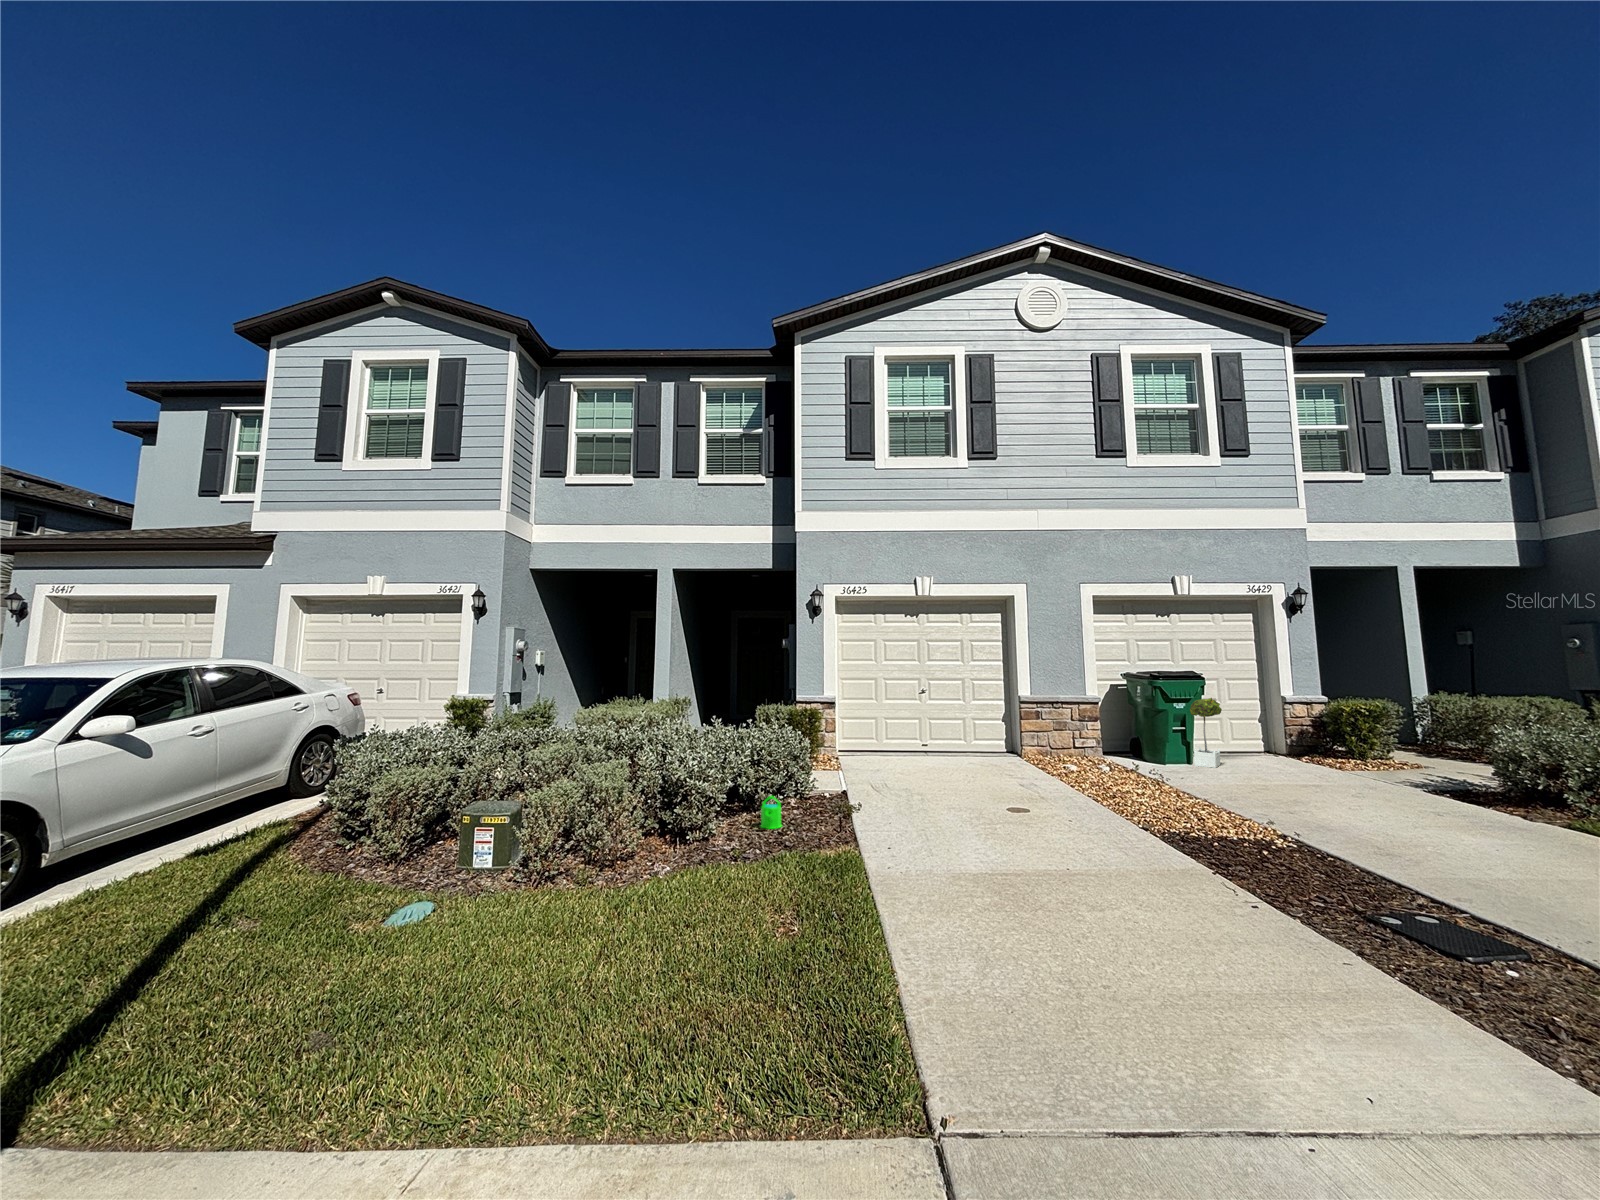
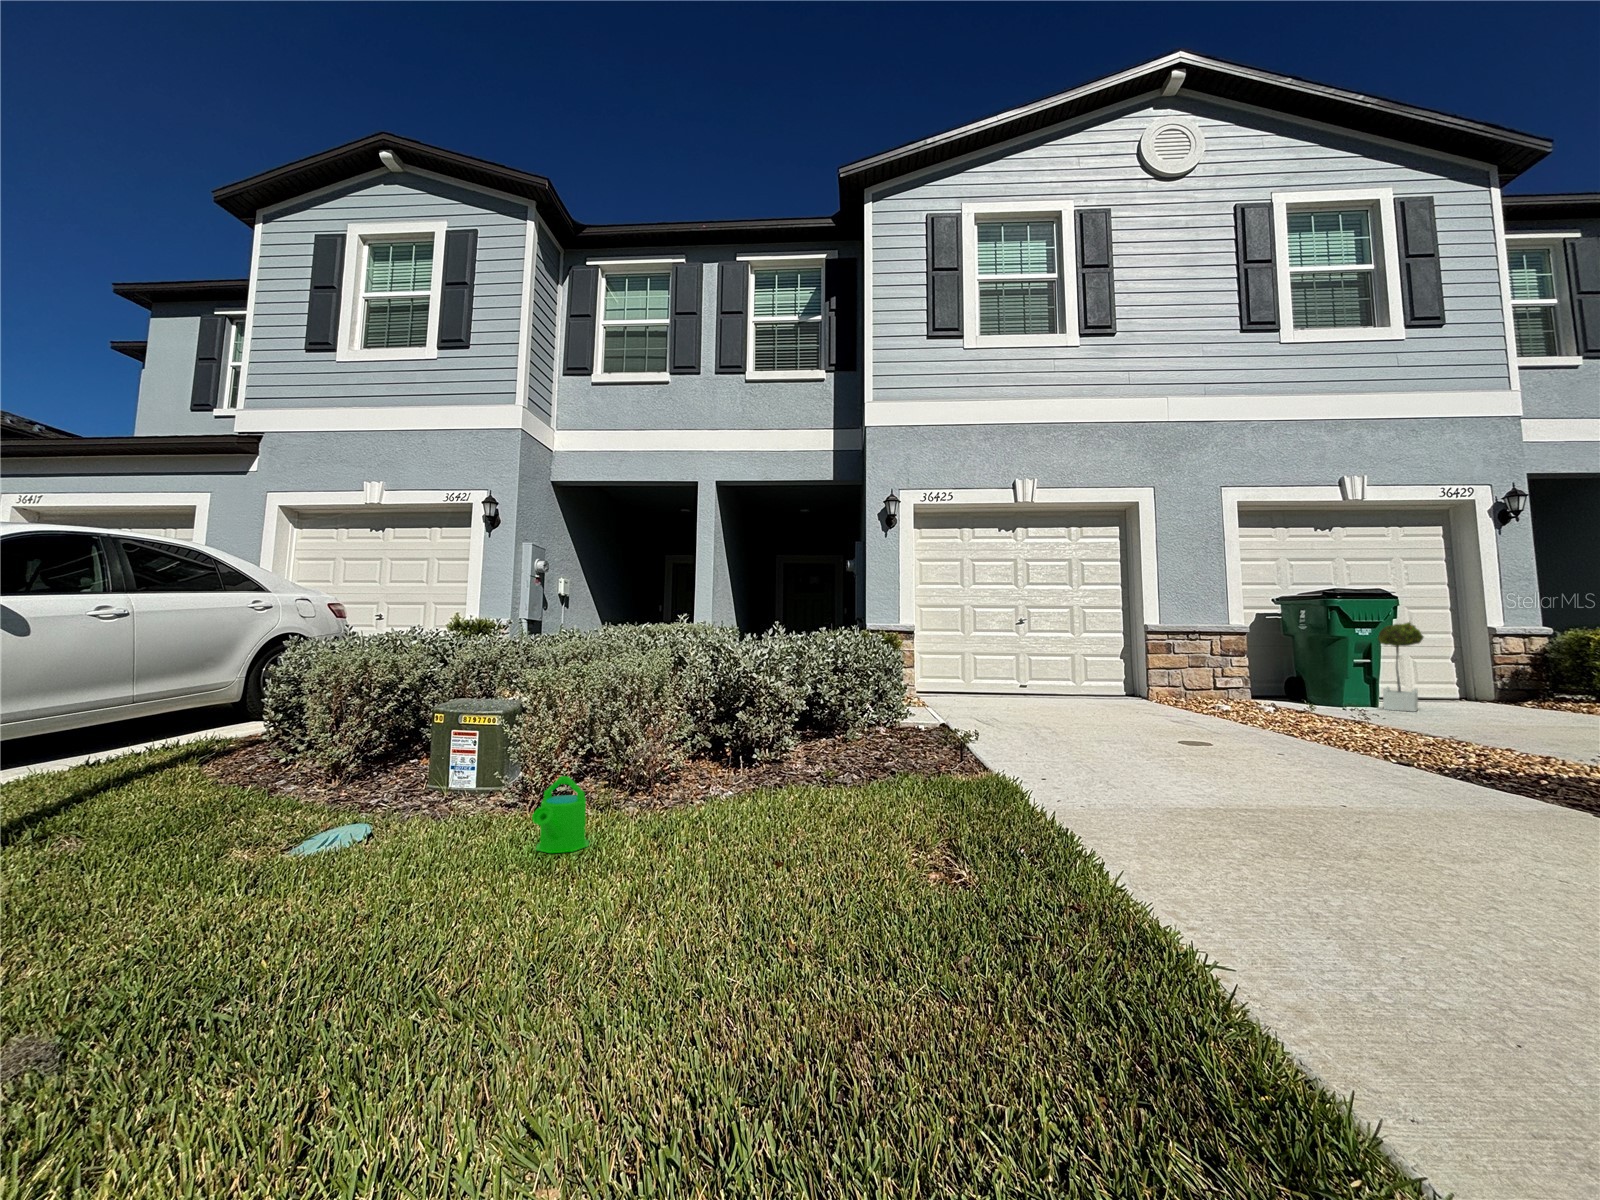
watering can: present [761,796,782,829] -> present [532,776,589,853]

